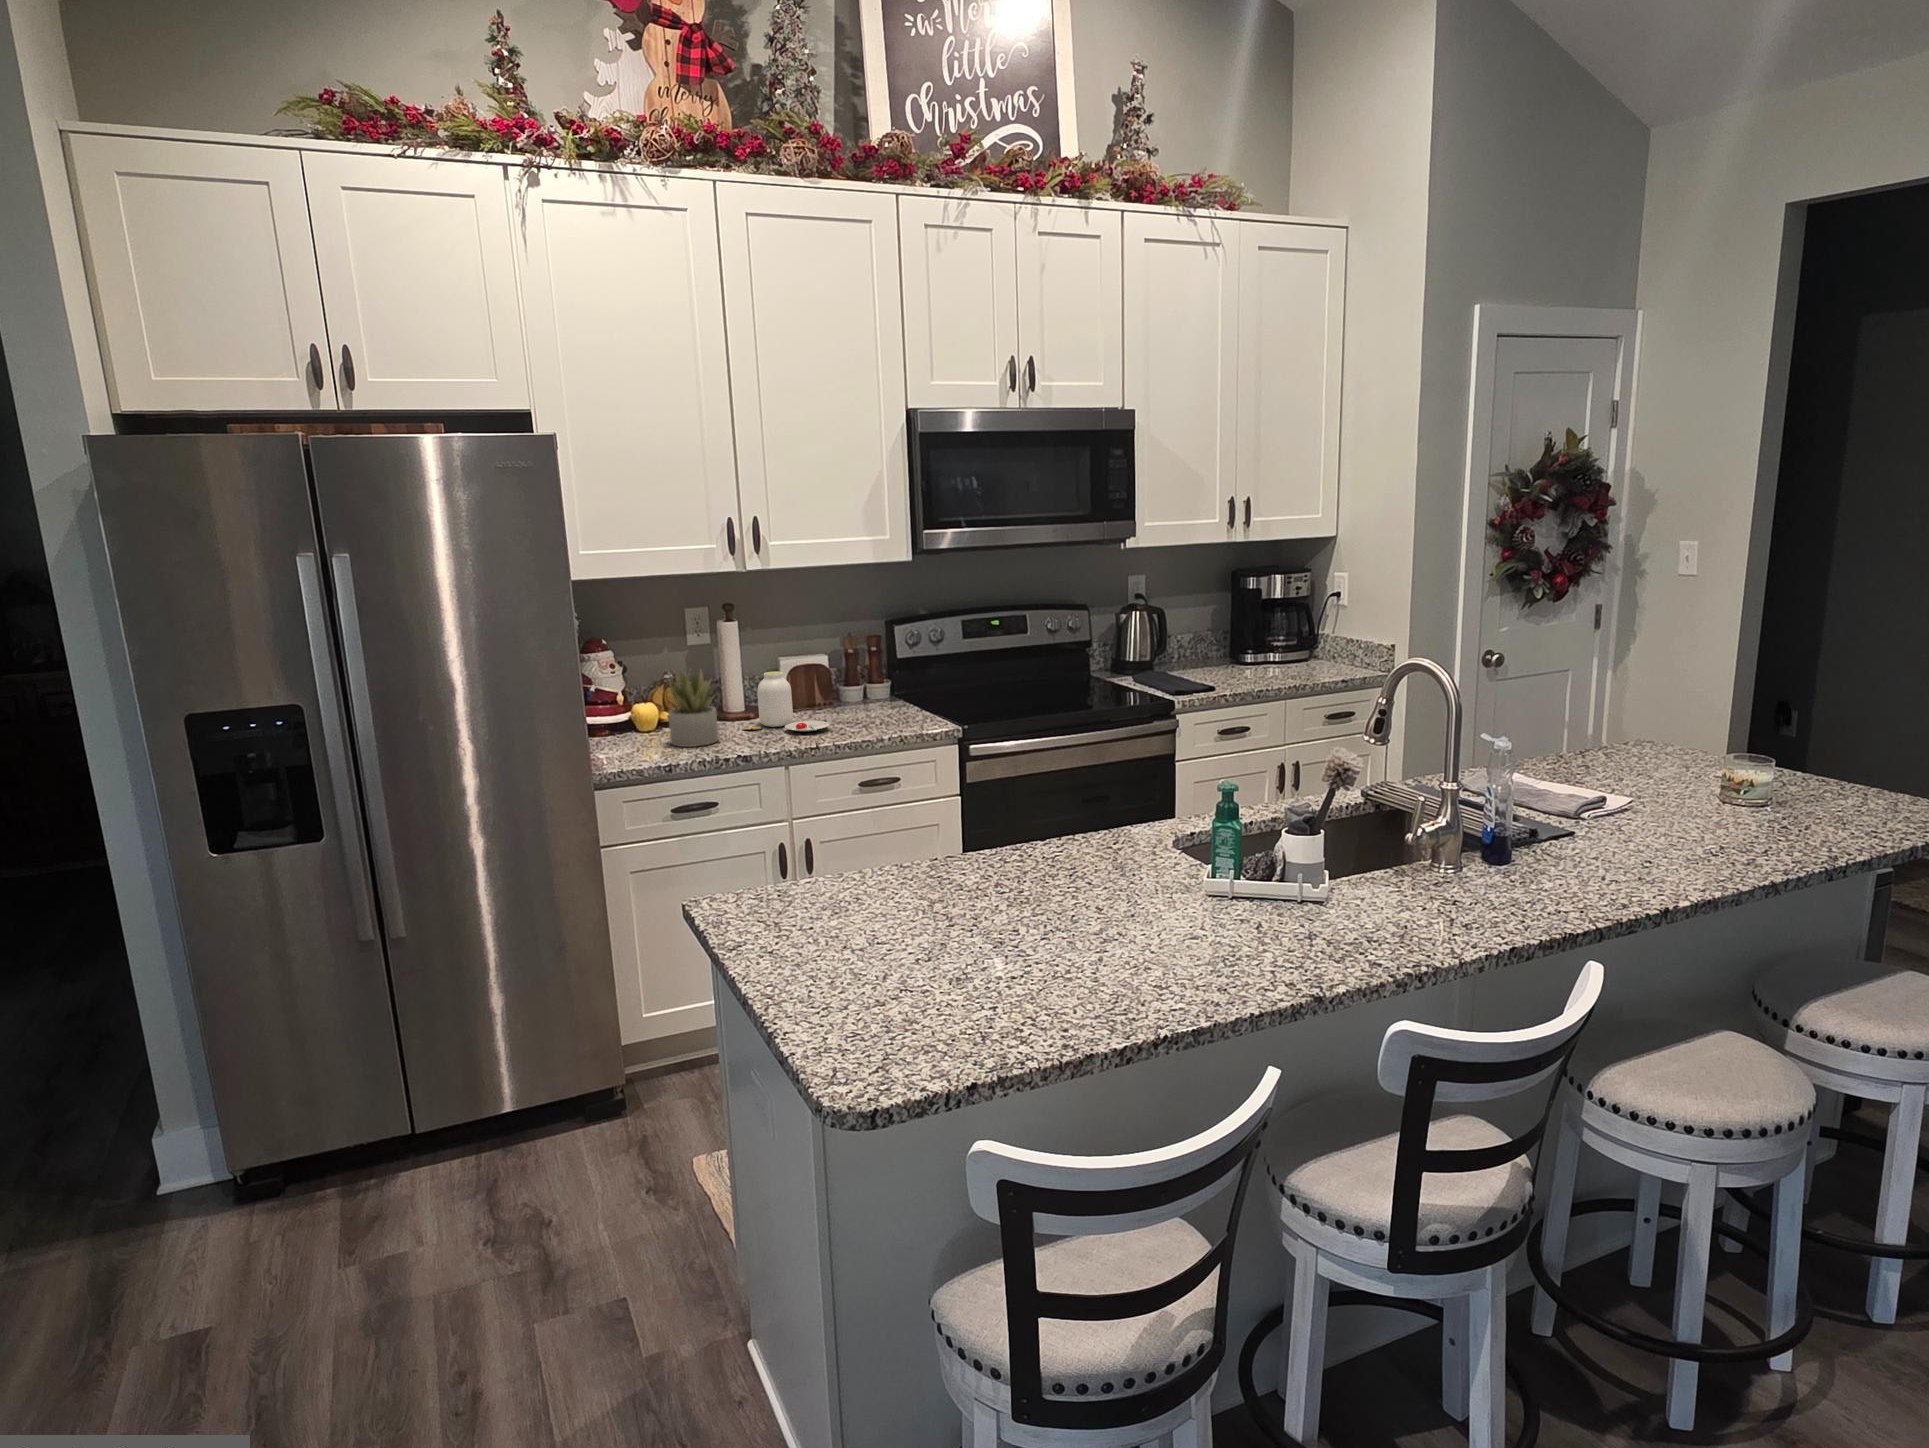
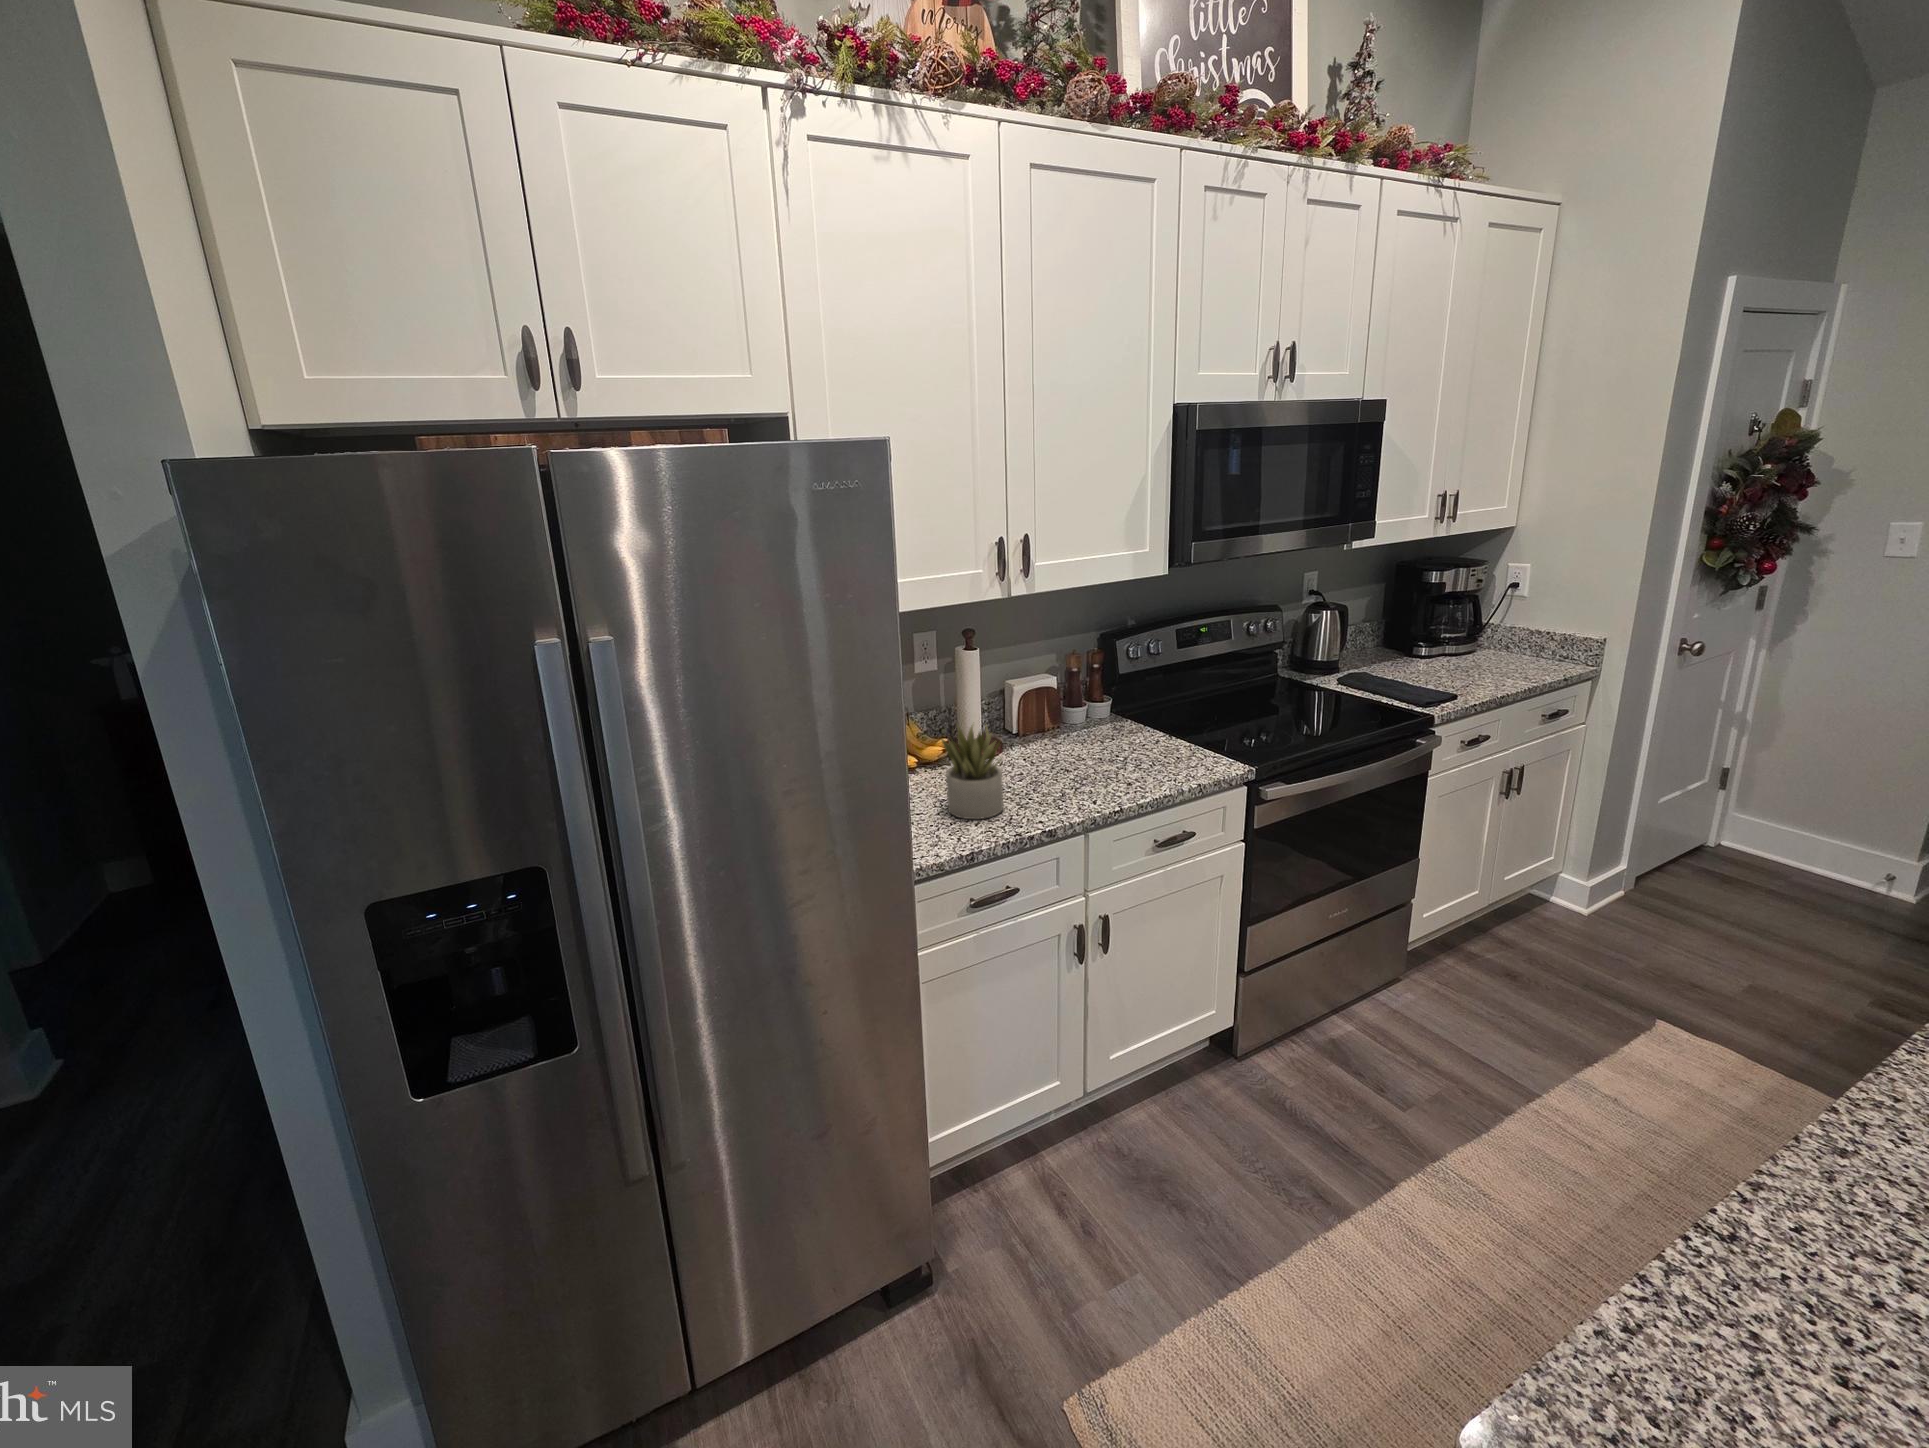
jar: present [742,671,829,732] -> none [1007,712,1112,785]

